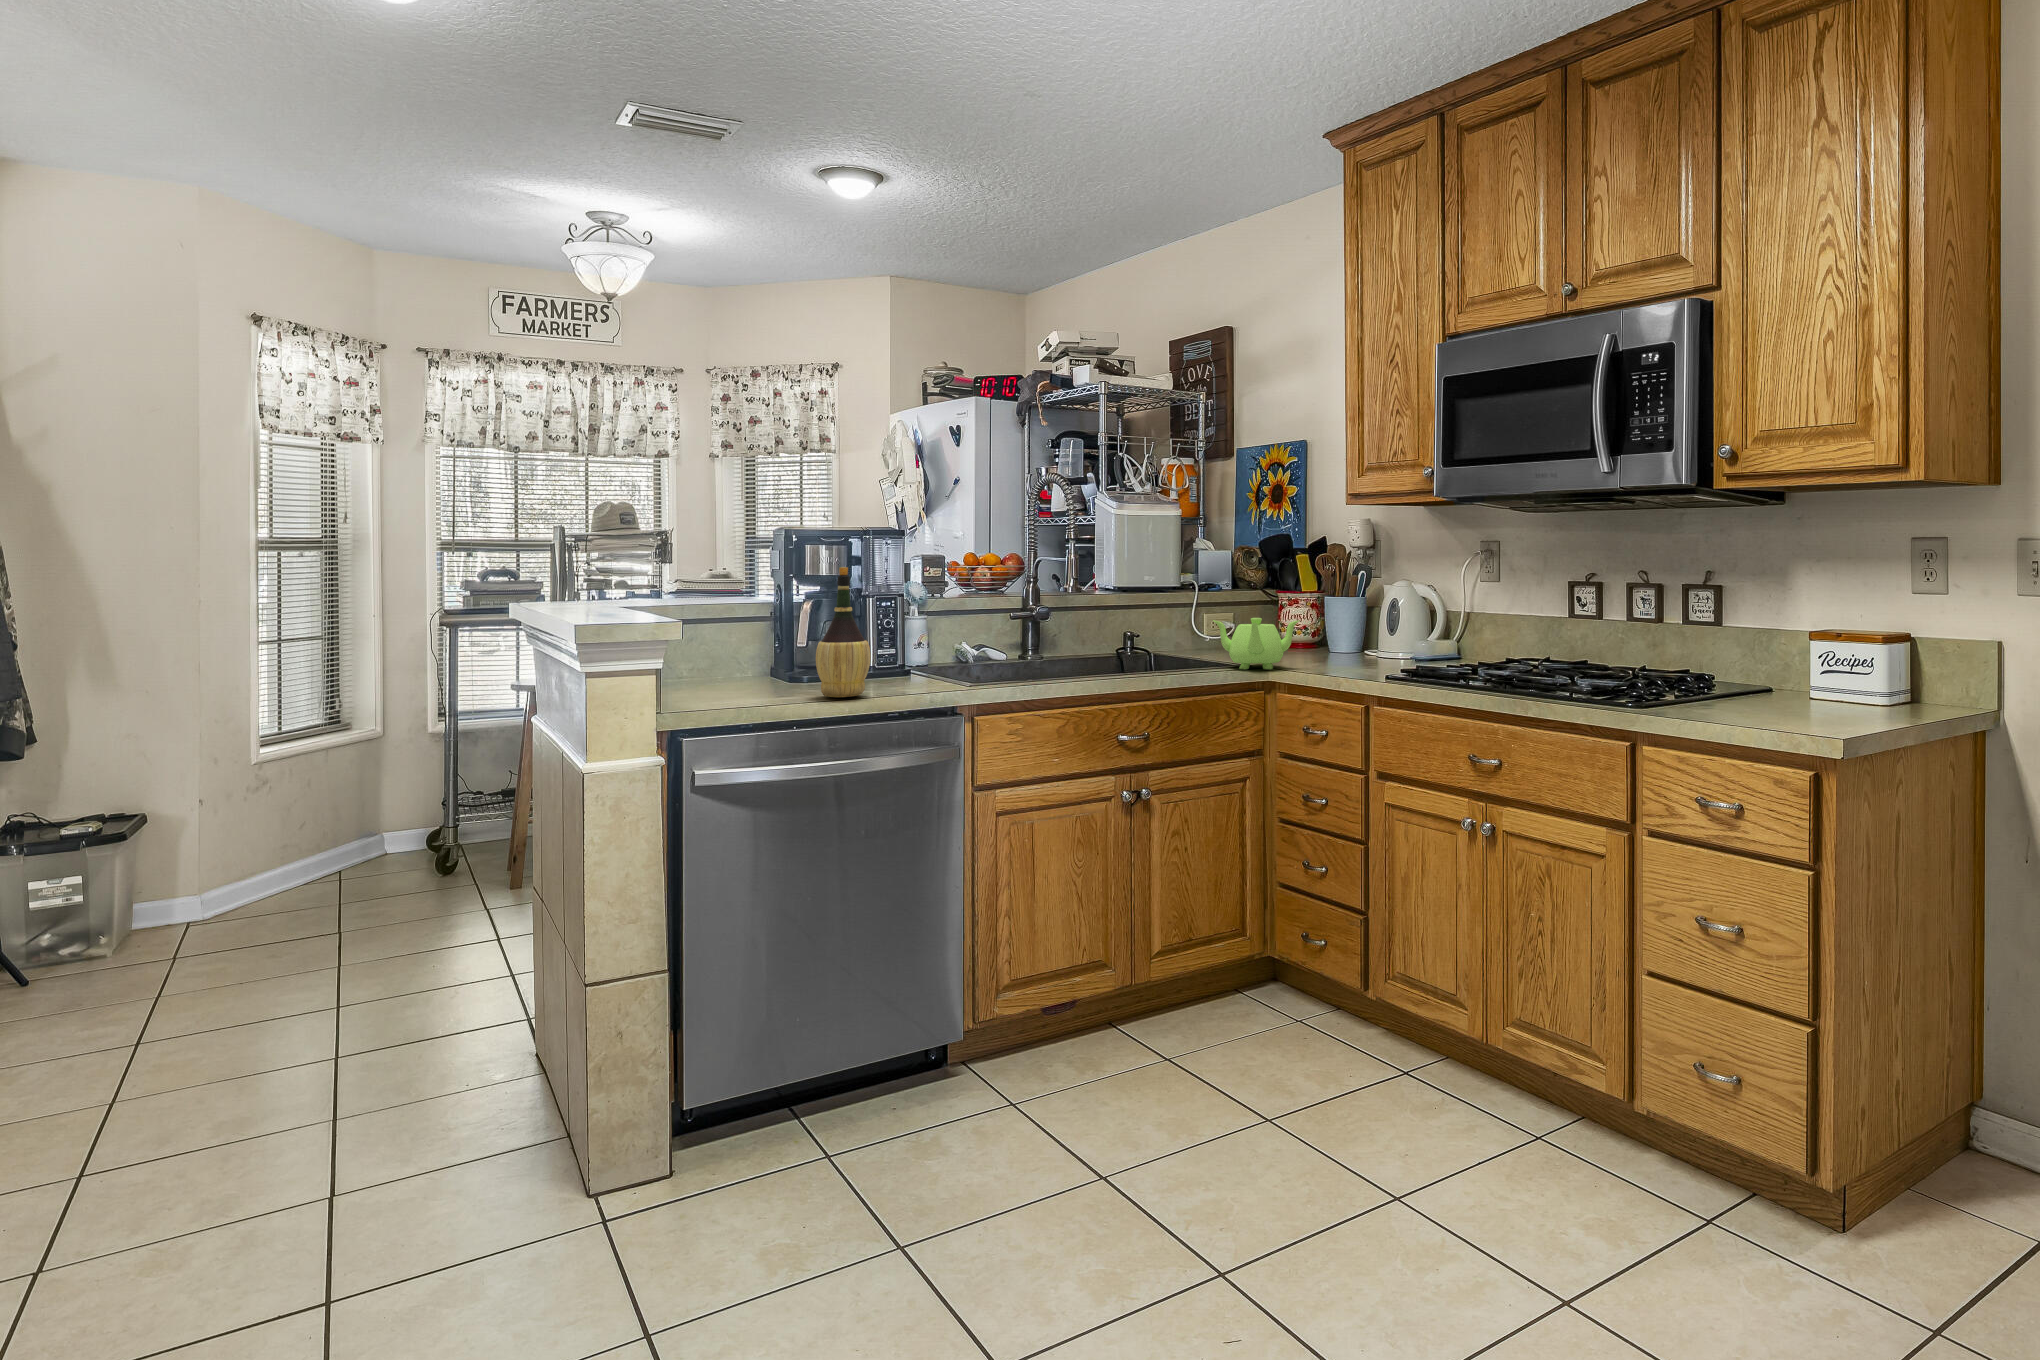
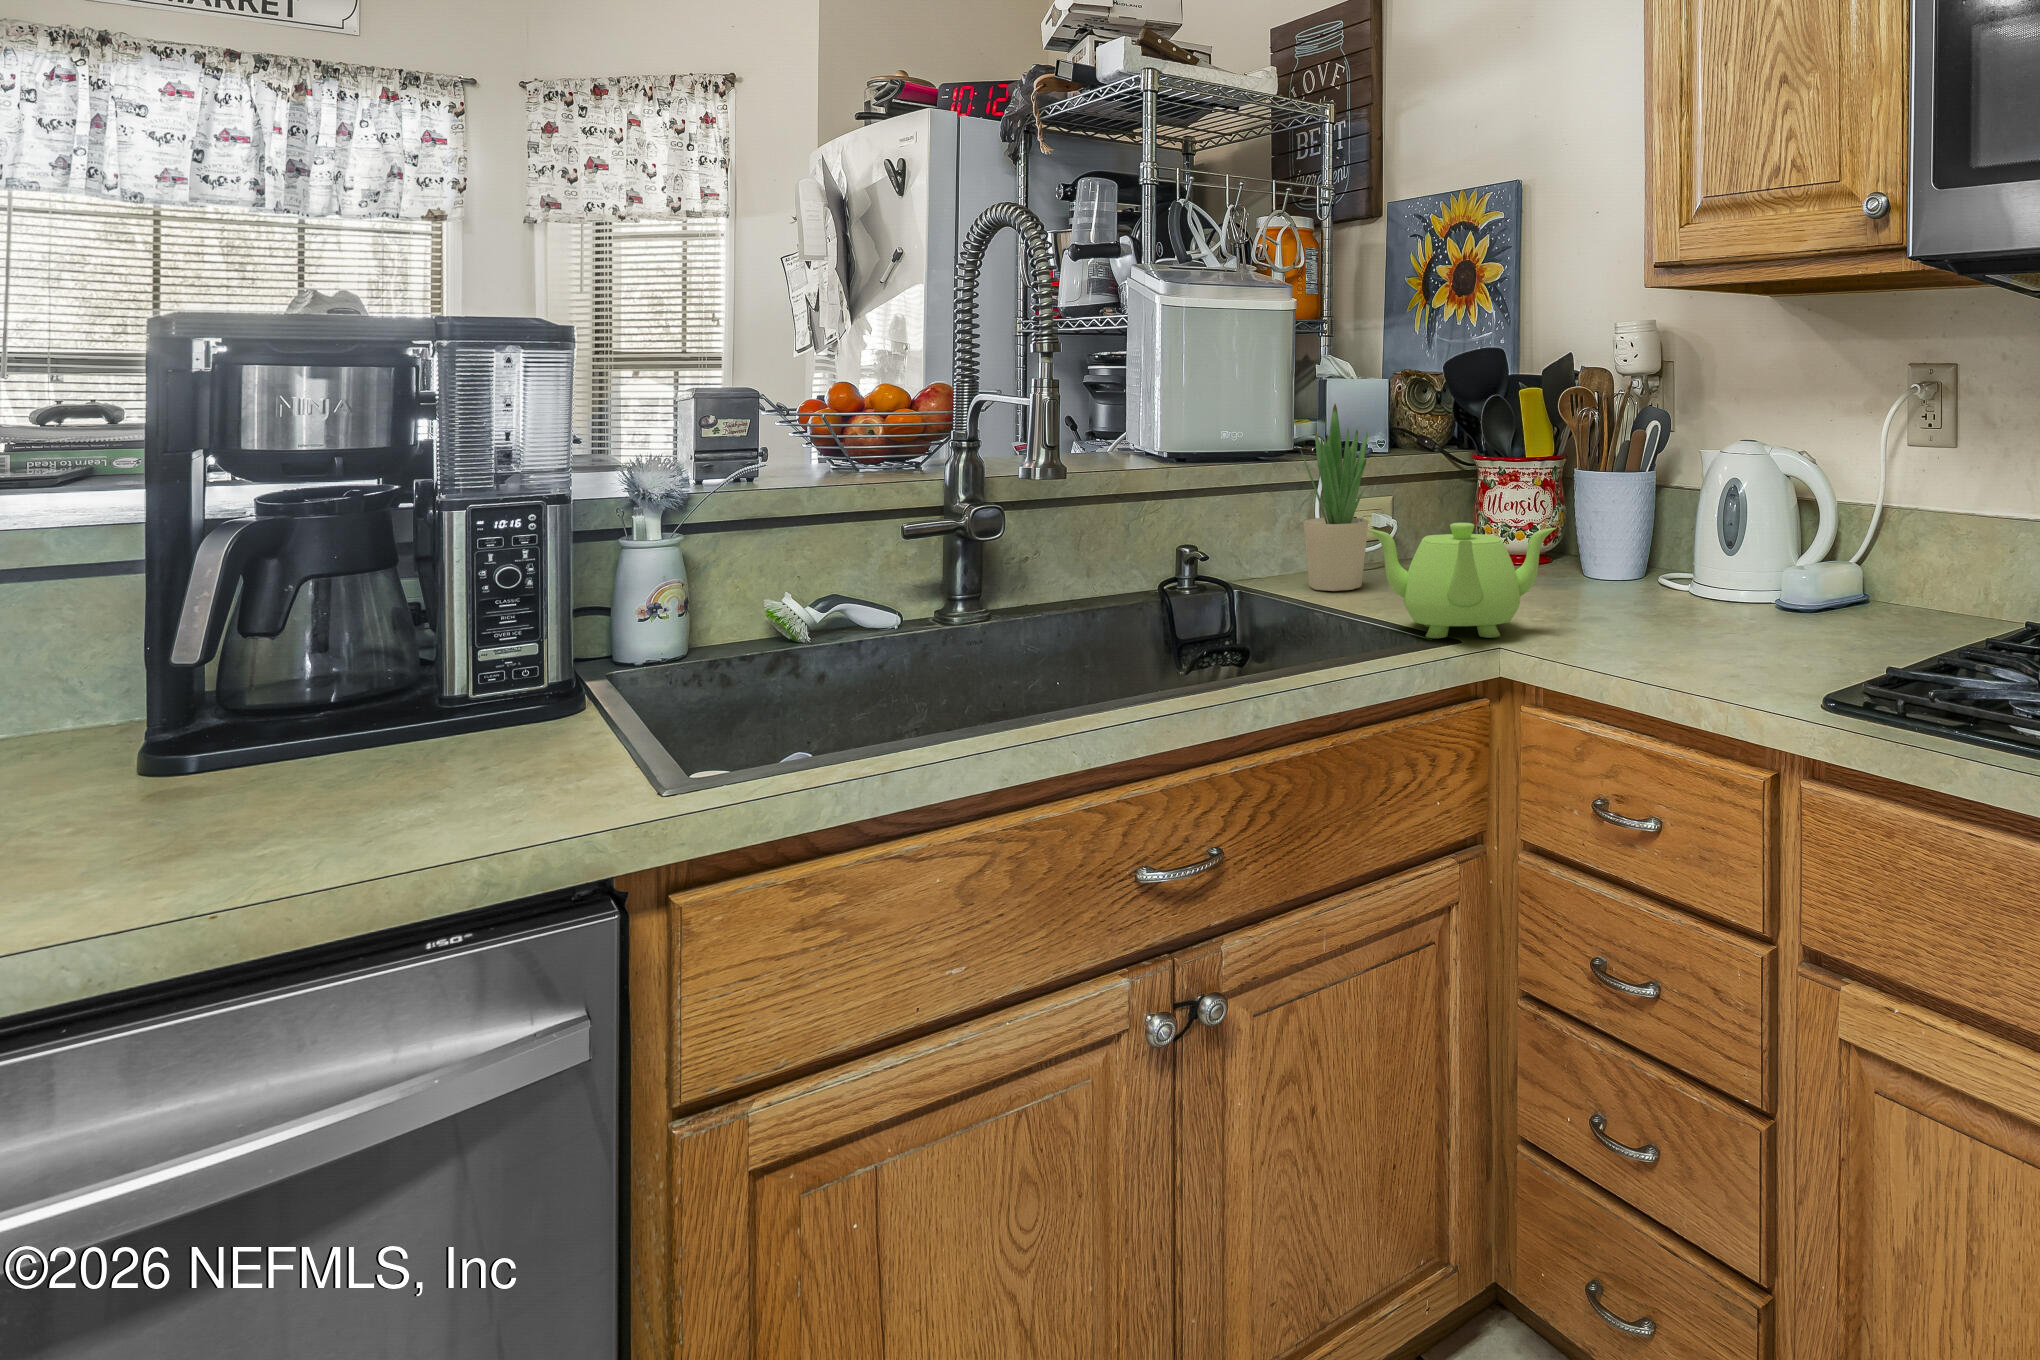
potted plant: none [1183,563,1217,656] -> present [1301,404,1369,591]
wine bottle: present [816,567,871,697] -> none [112,426,344,852]

